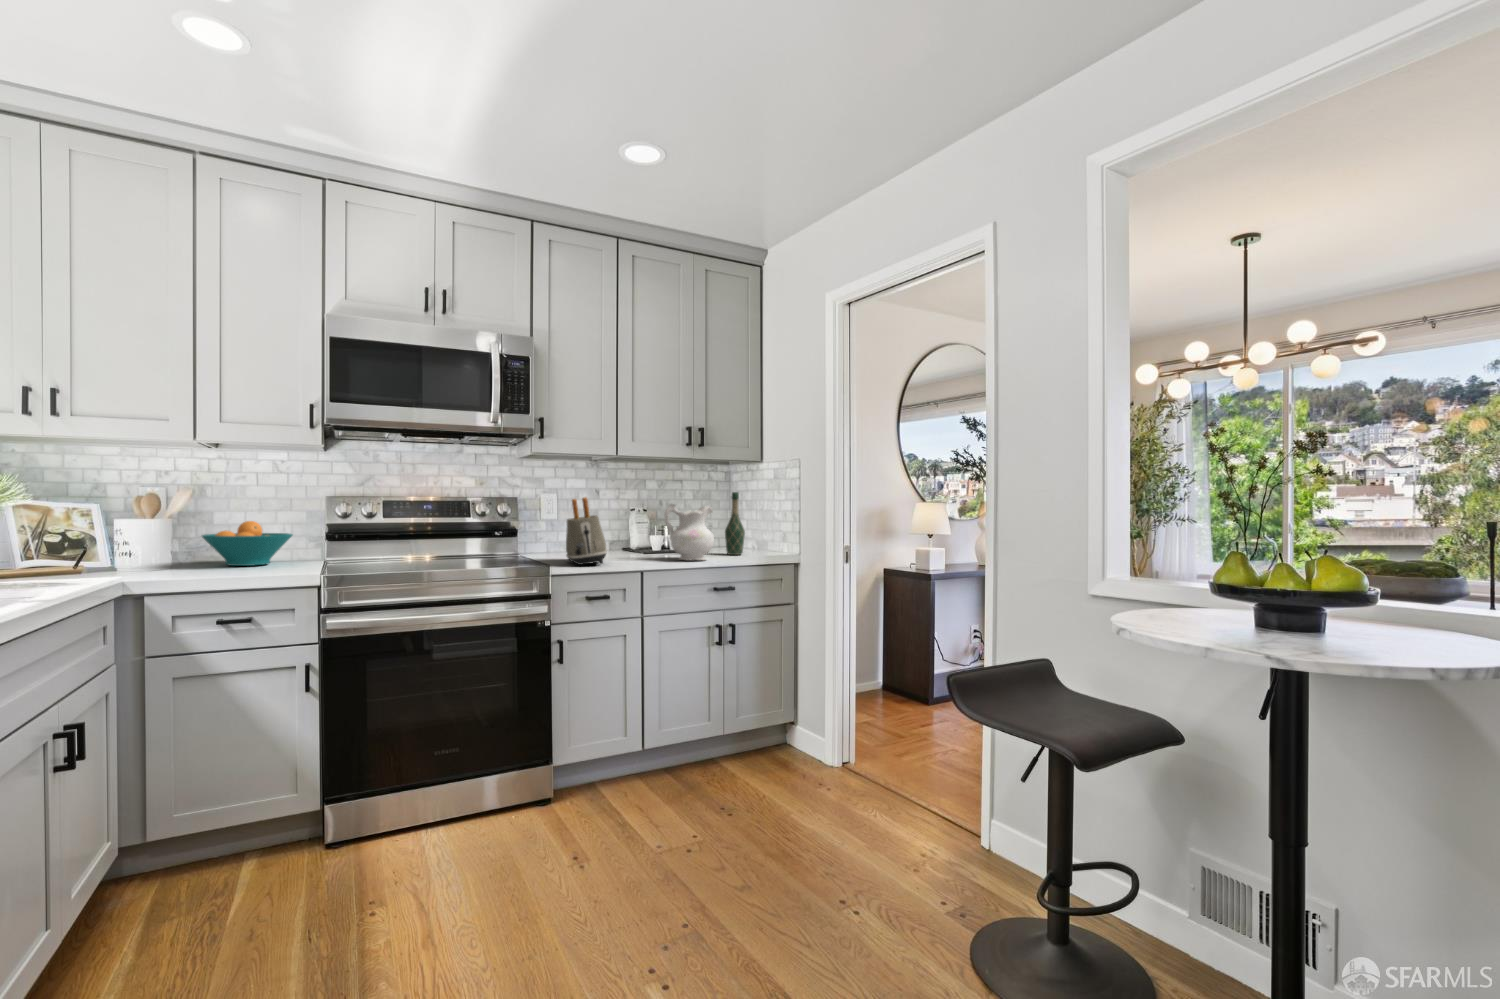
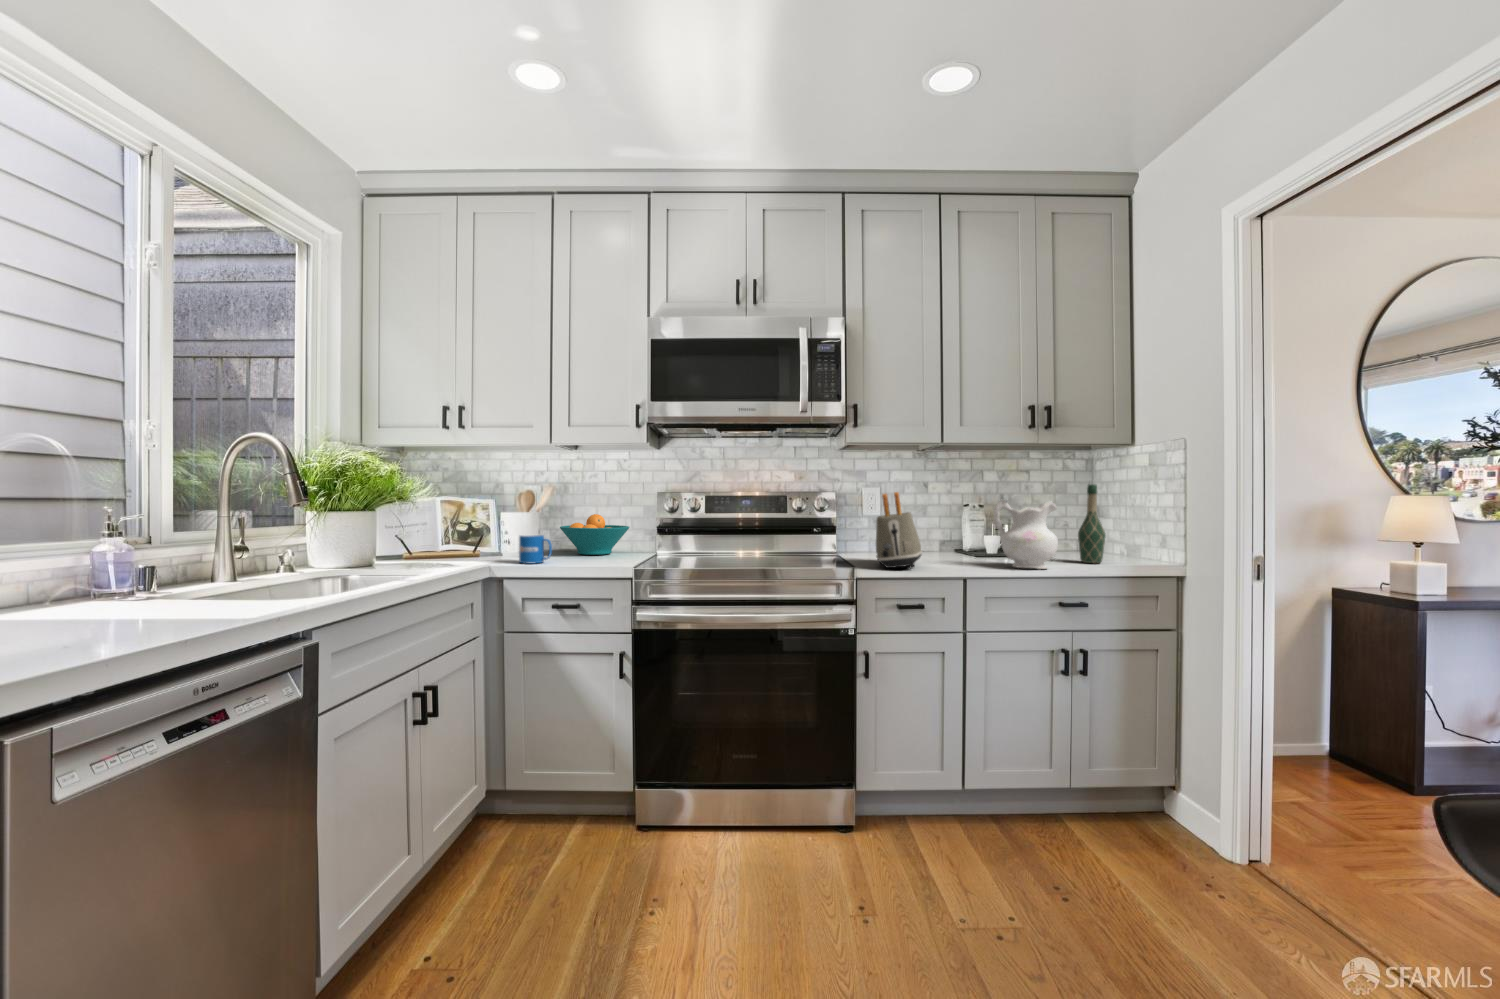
mug: none [159,545,205,577] -> present [519,535,552,564]

